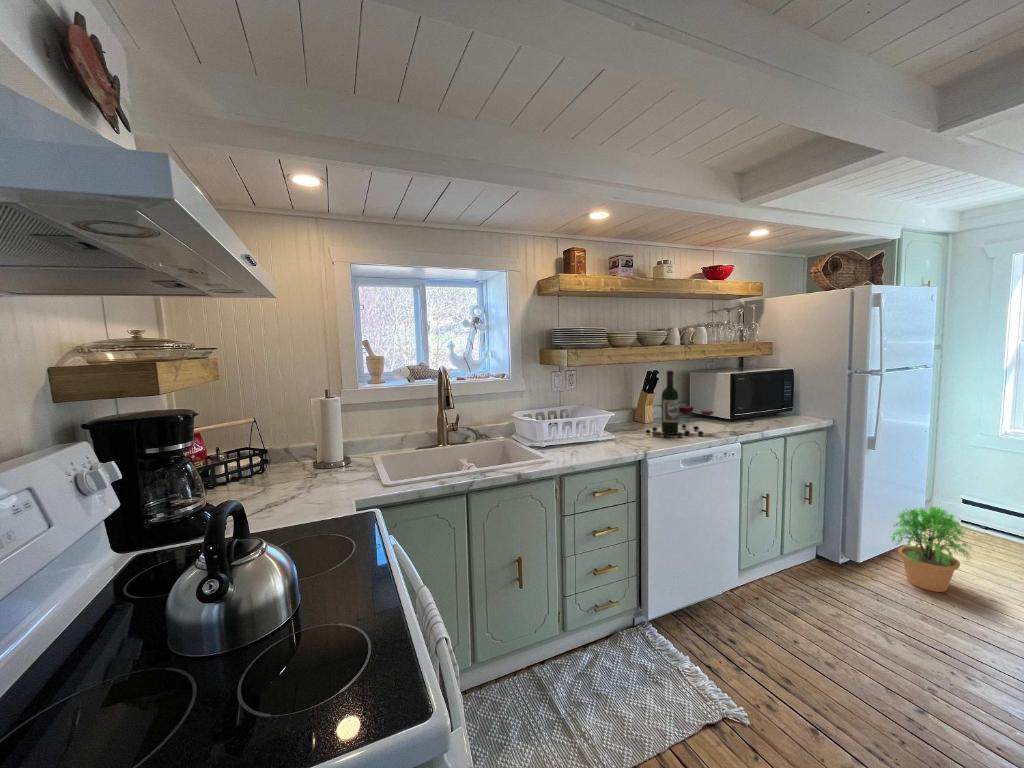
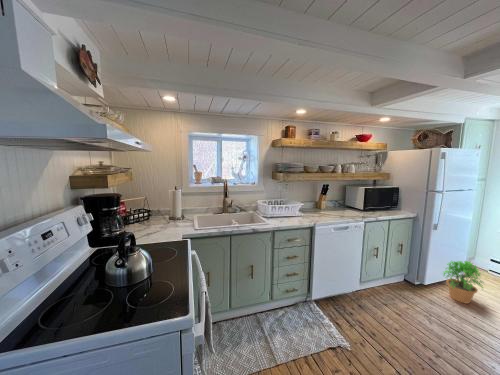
wine bottle: present [646,371,713,437] -> none [320,185,354,217]

